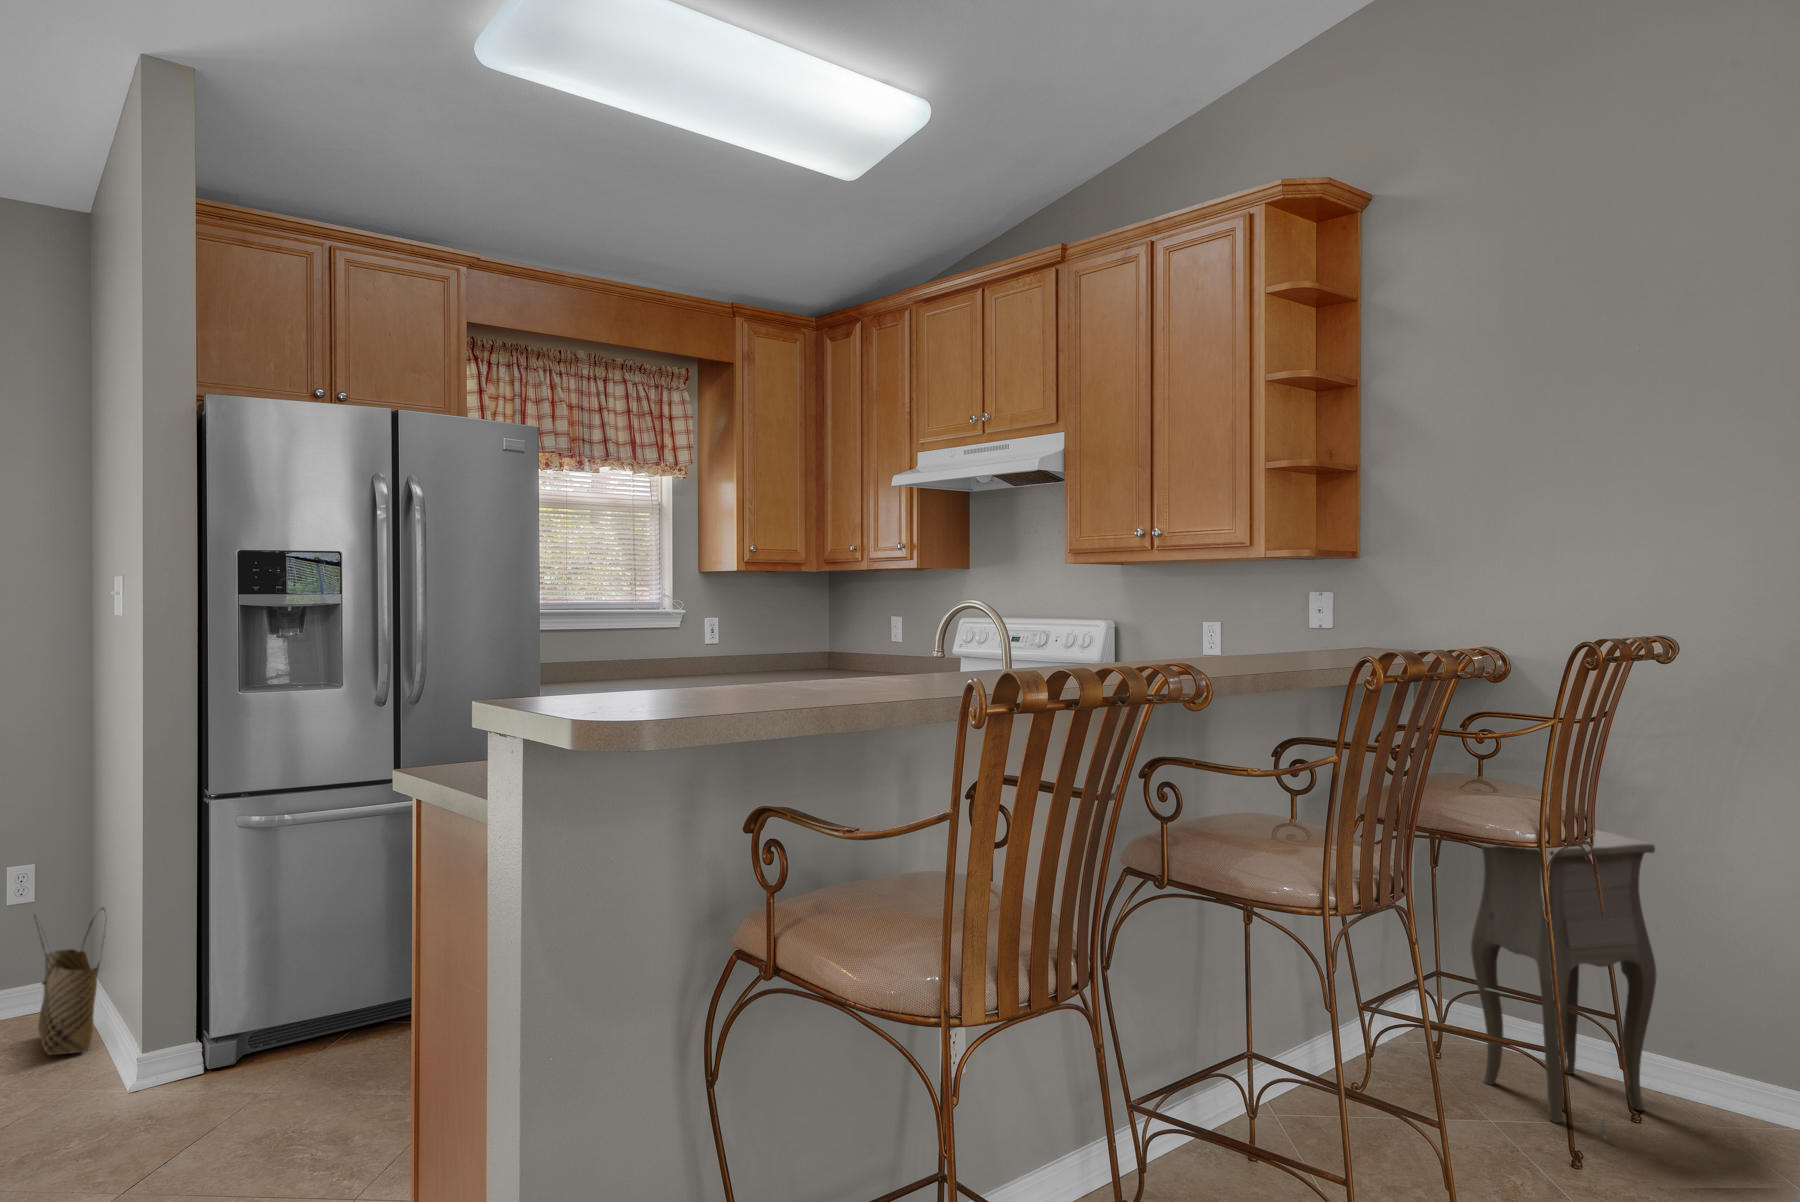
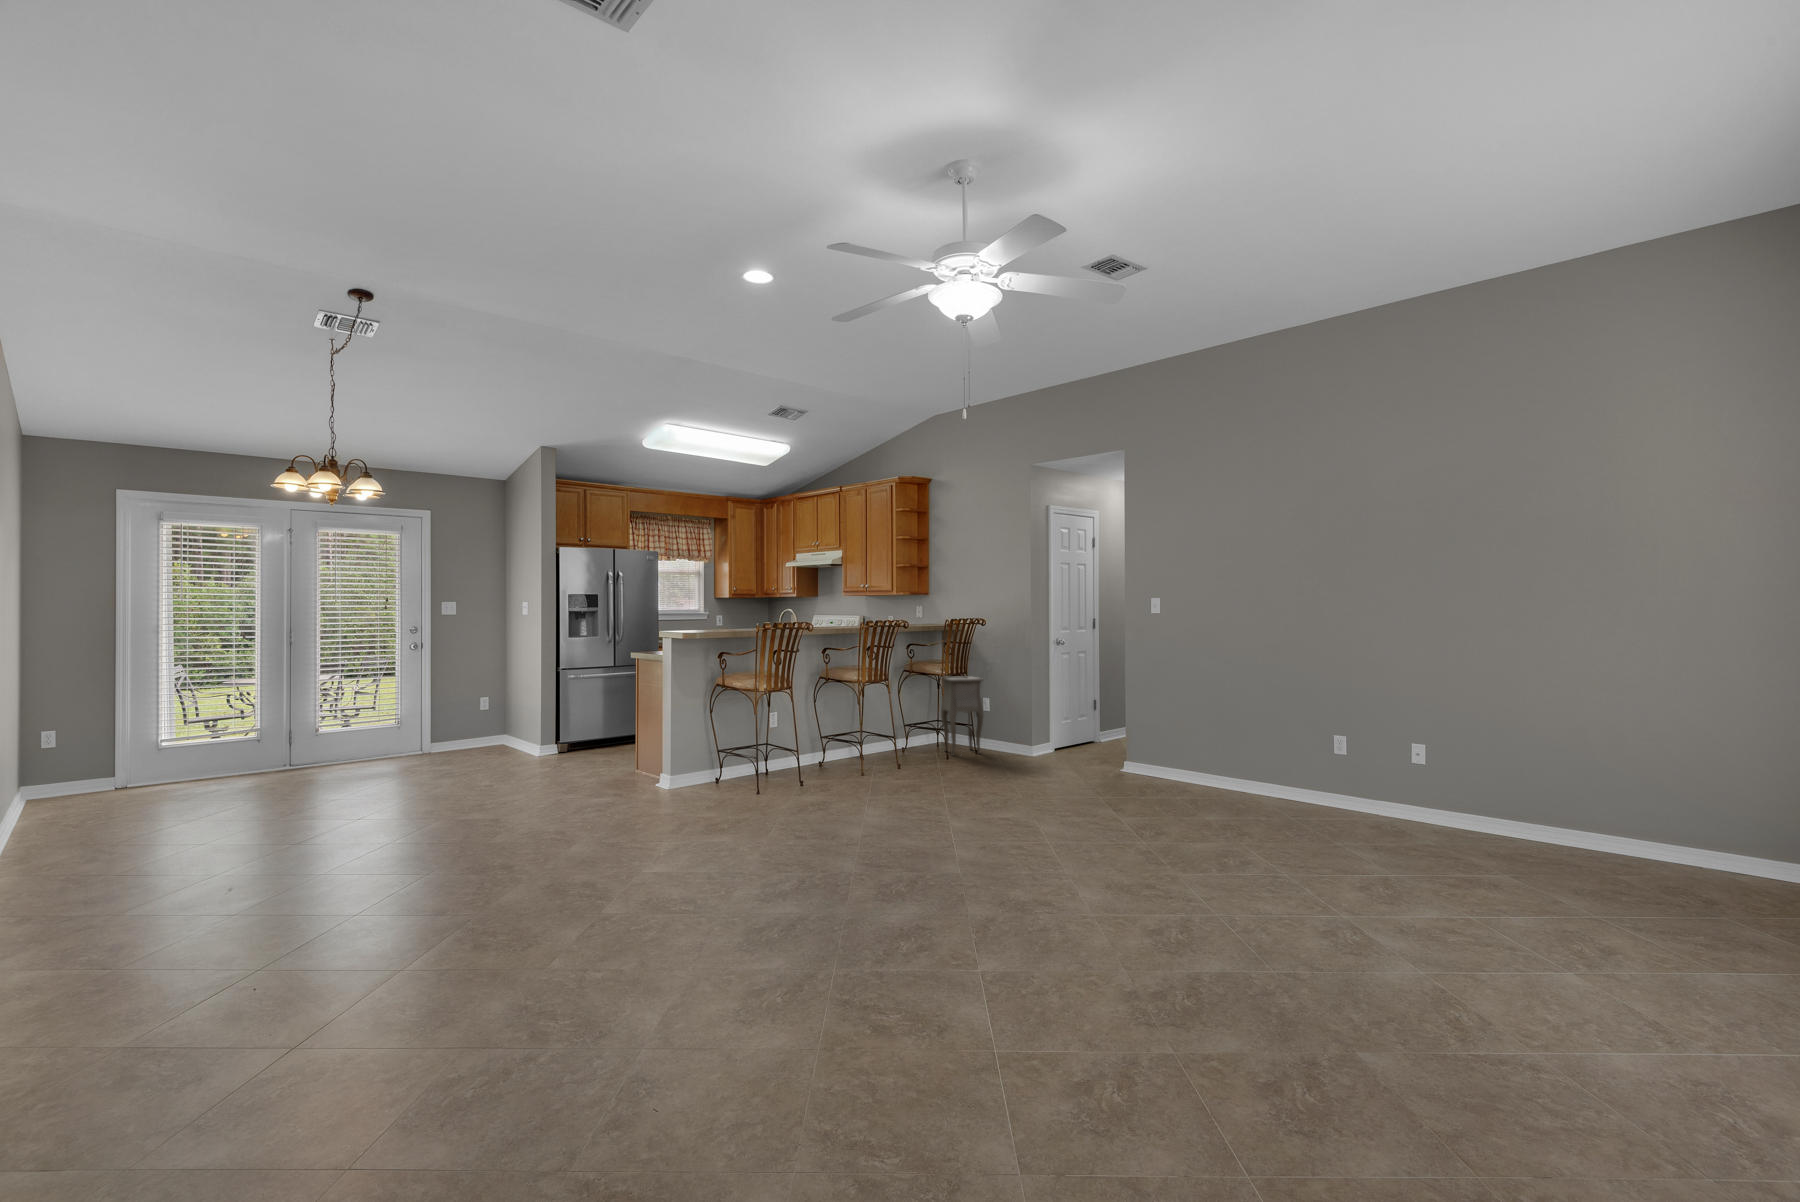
woven basket: present [34,908,105,1055] -> none [499,709,522,752]

